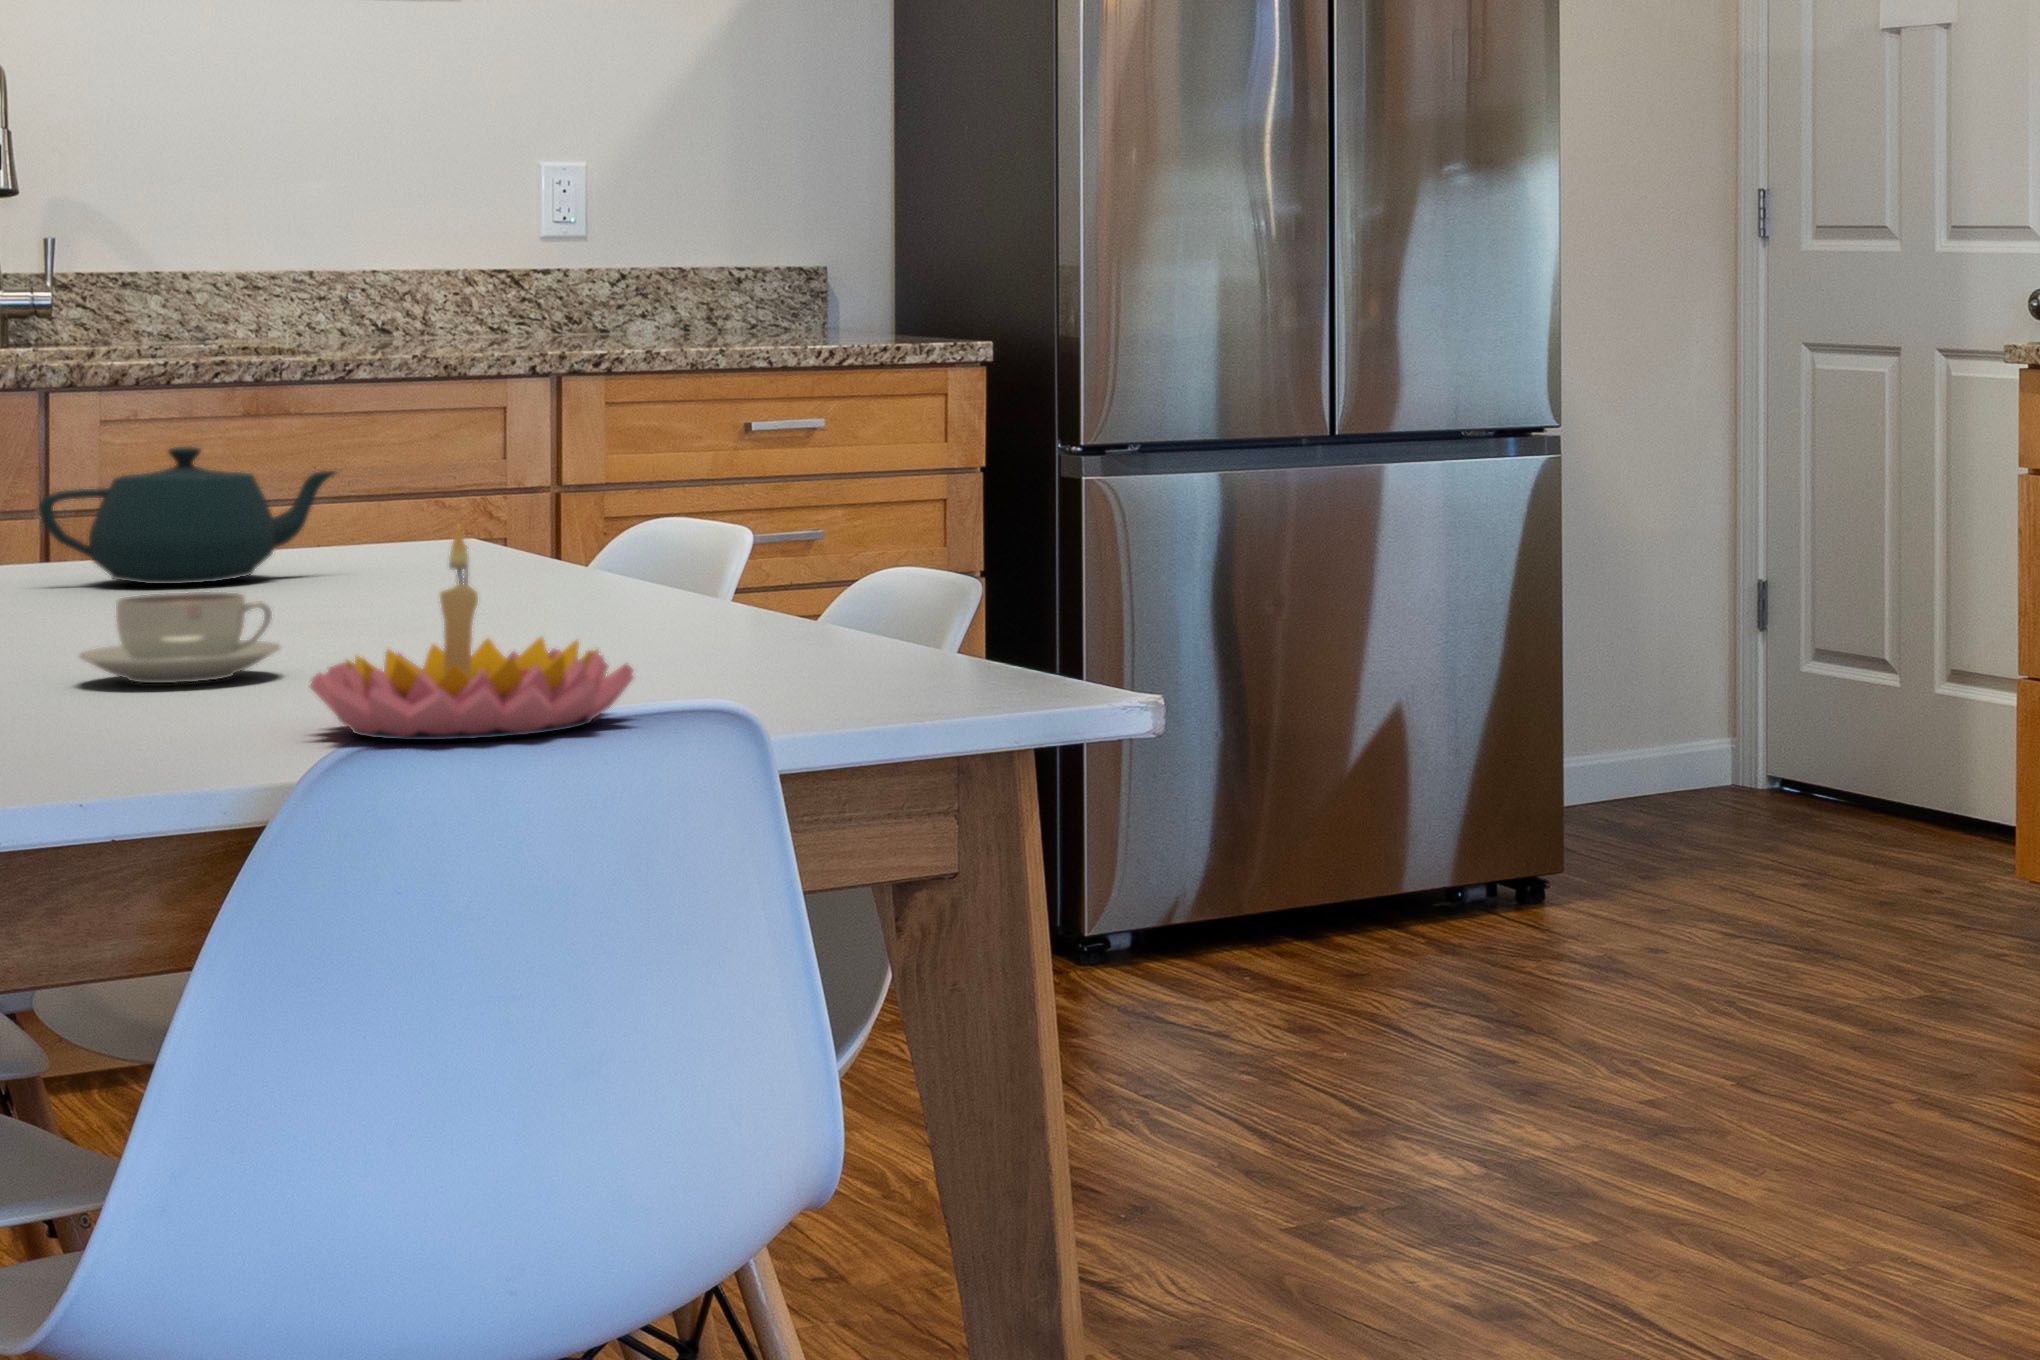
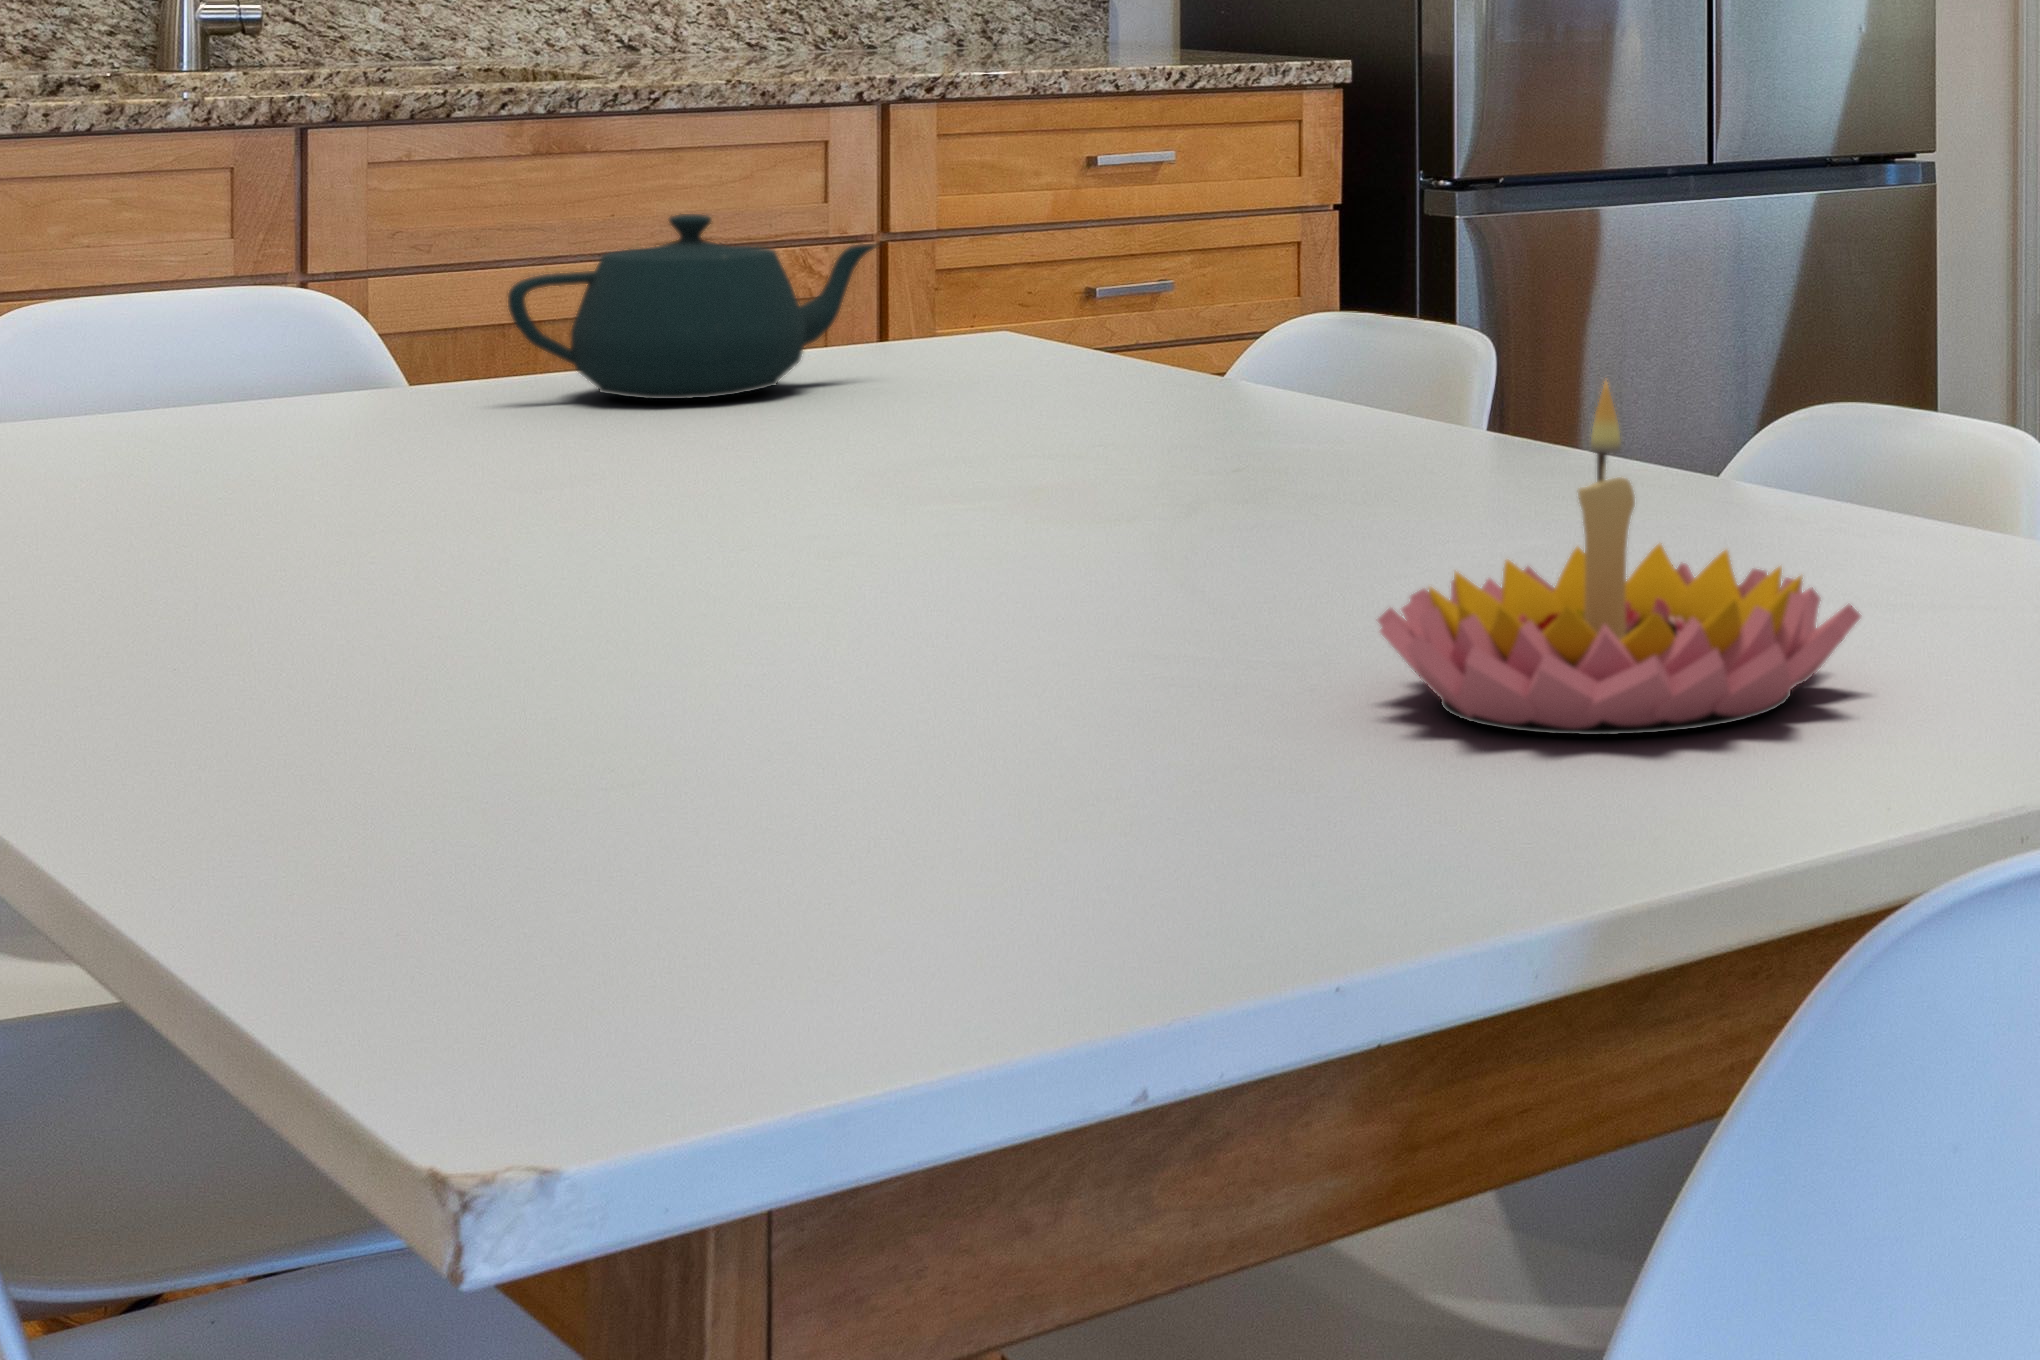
coffee cup: present [79,592,282,683] -> none [837,456,1120,601]

